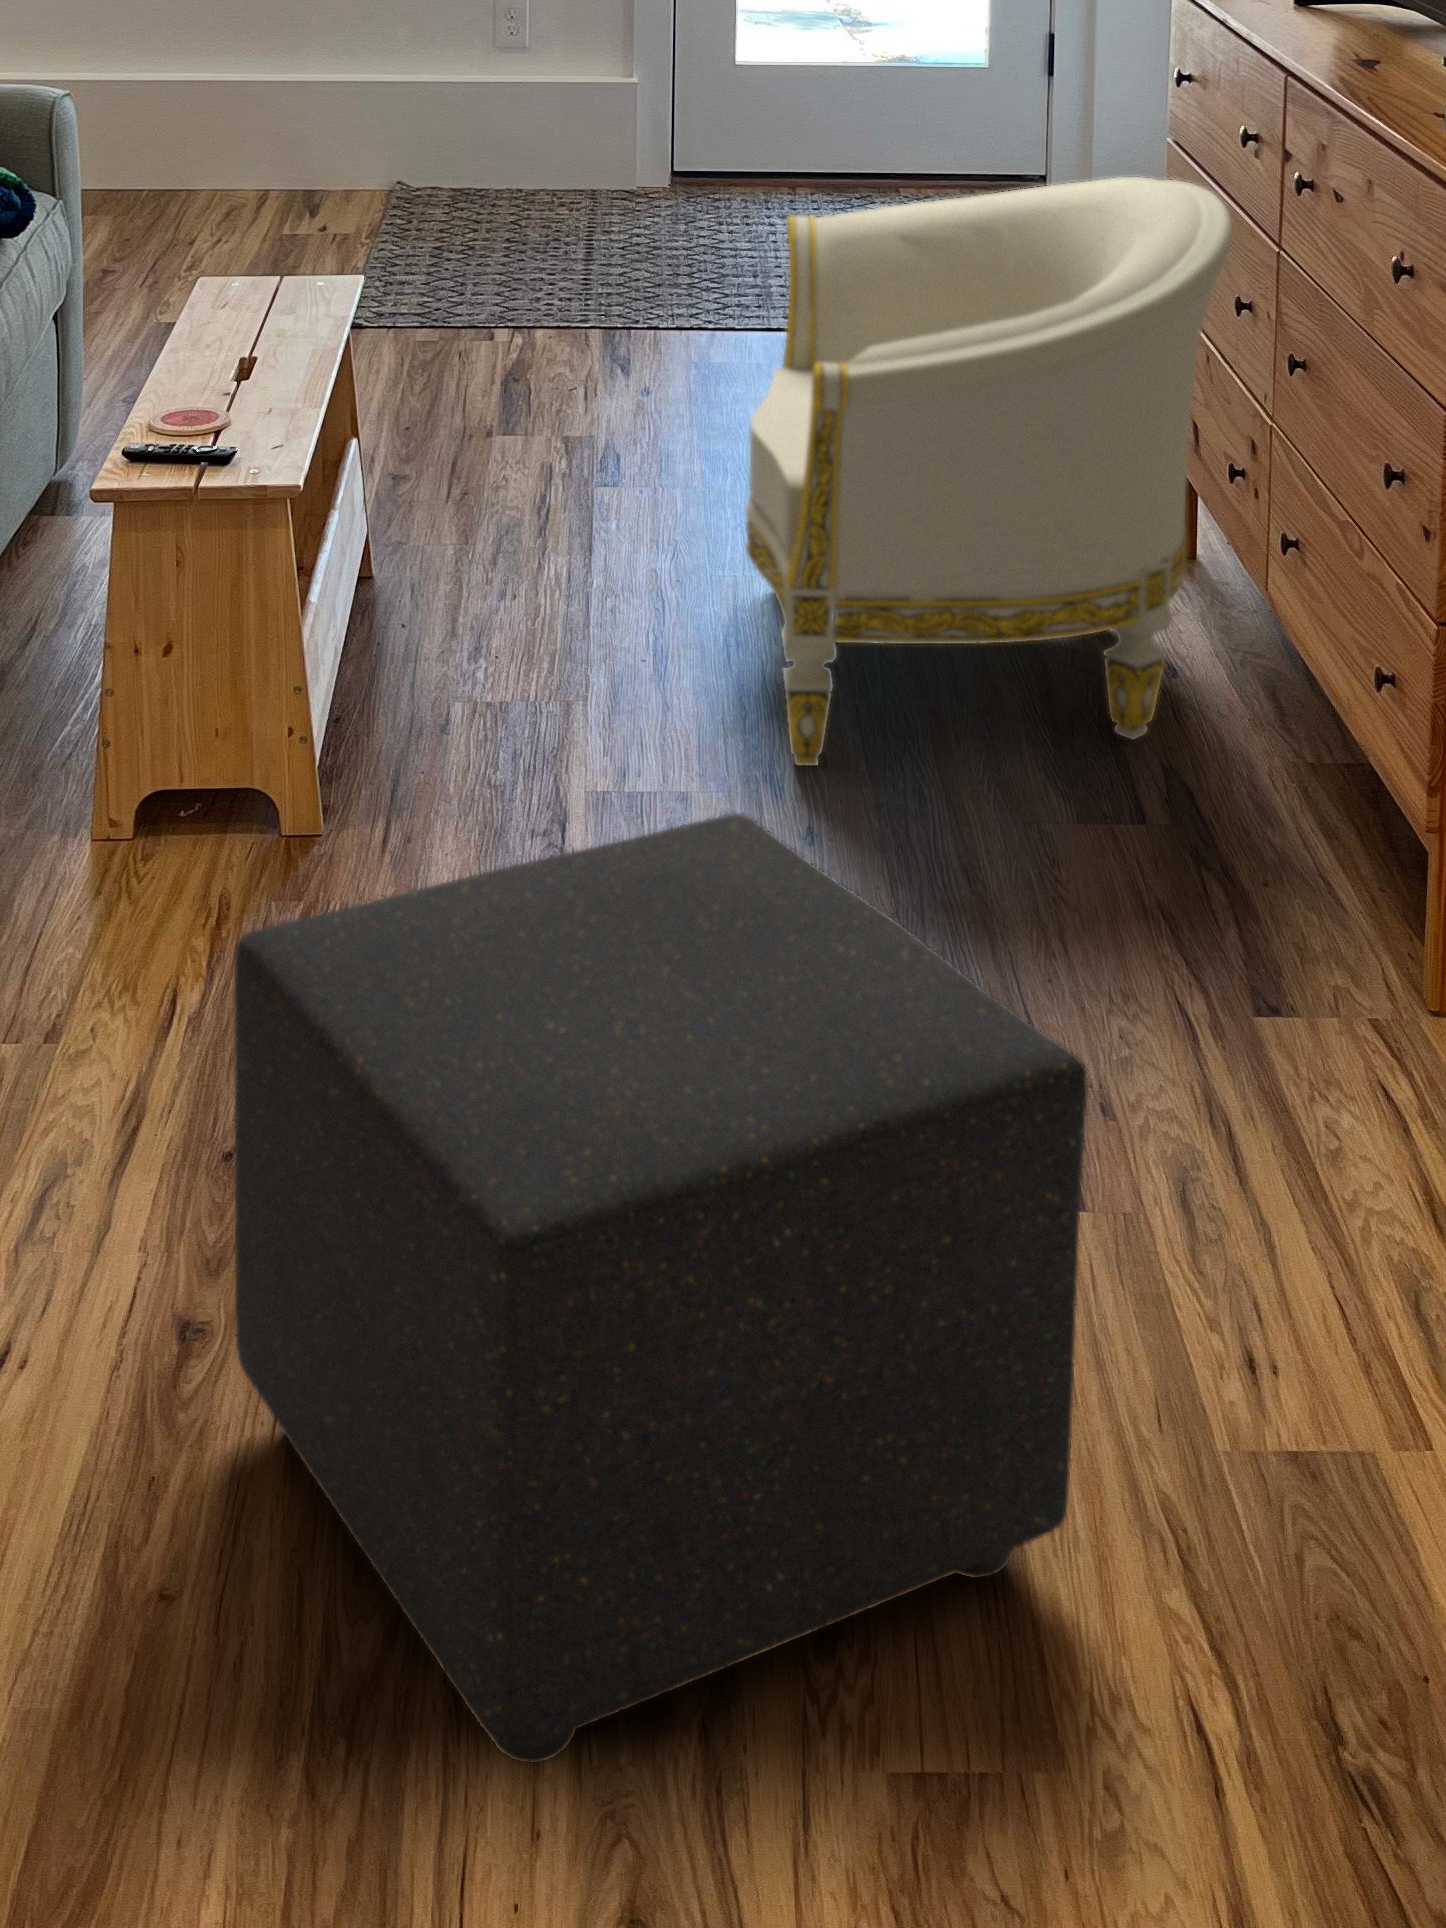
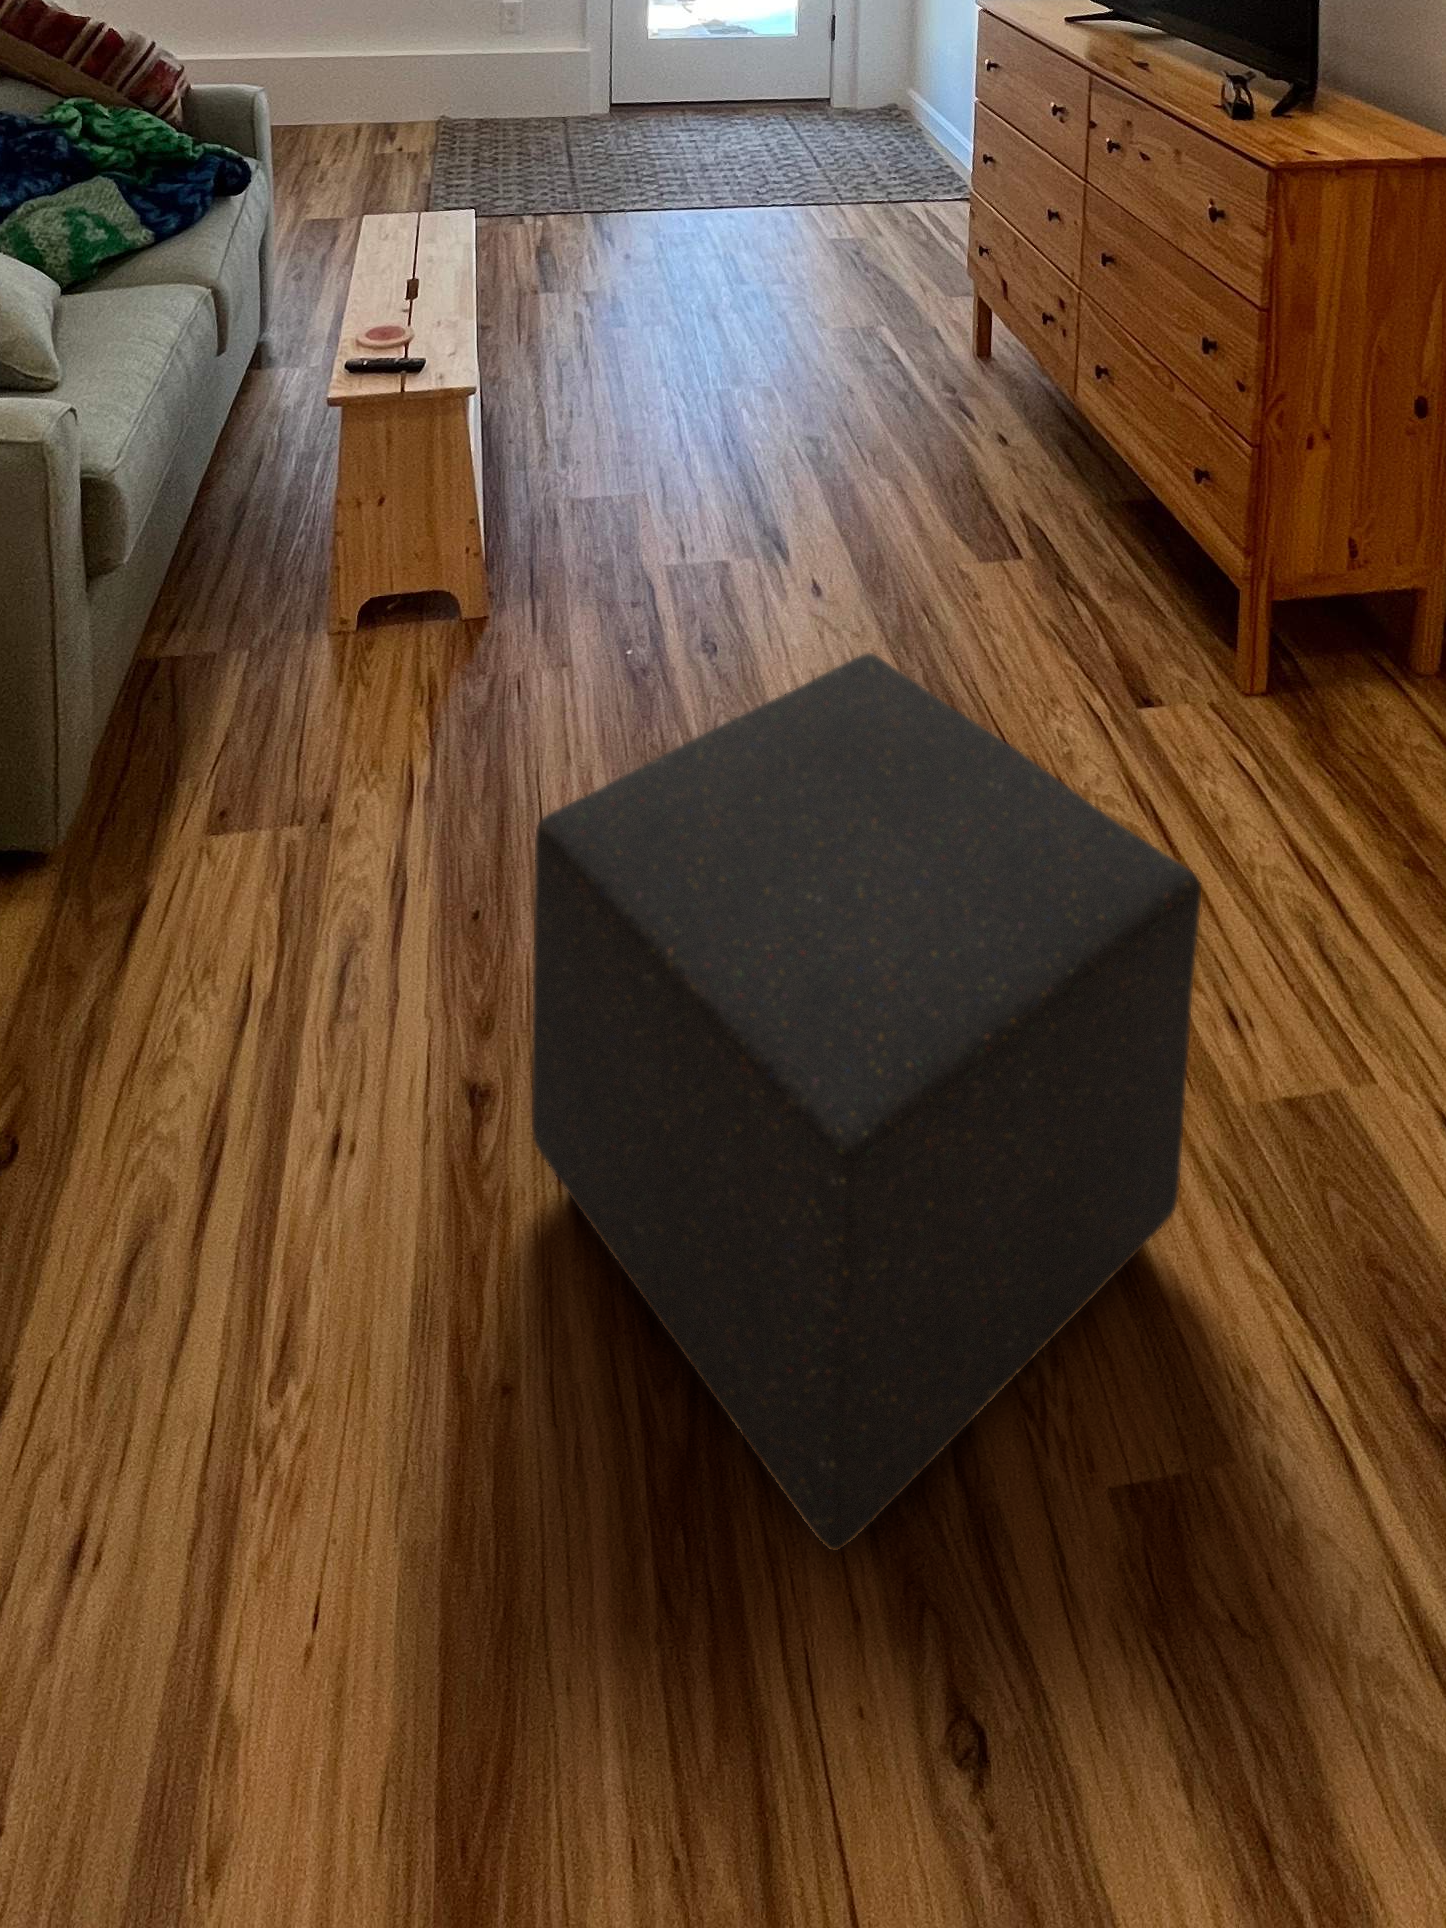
armchair: present [746,177,1232,766] -> none [740,135,1052,531]

